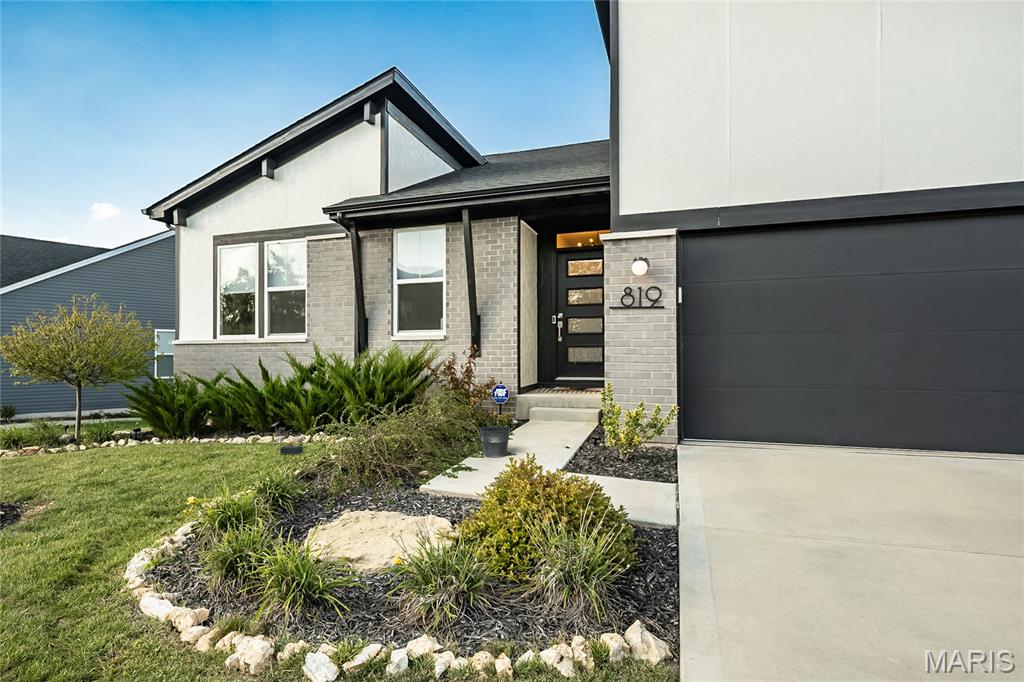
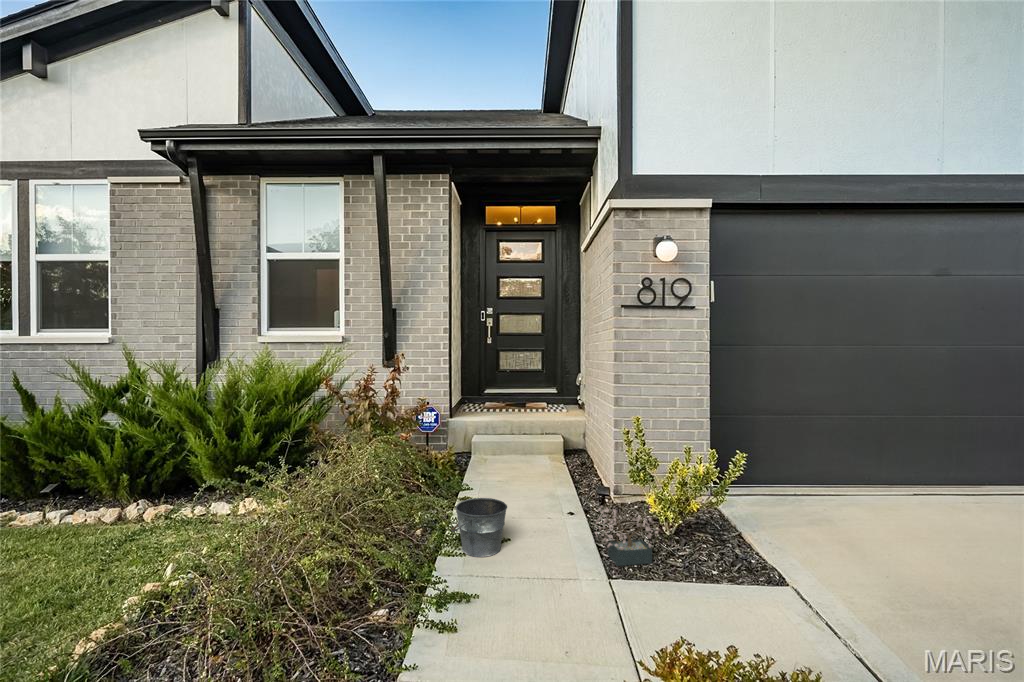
decorative plant: present [276,428,305,455] -> present [595,506,658,566]

